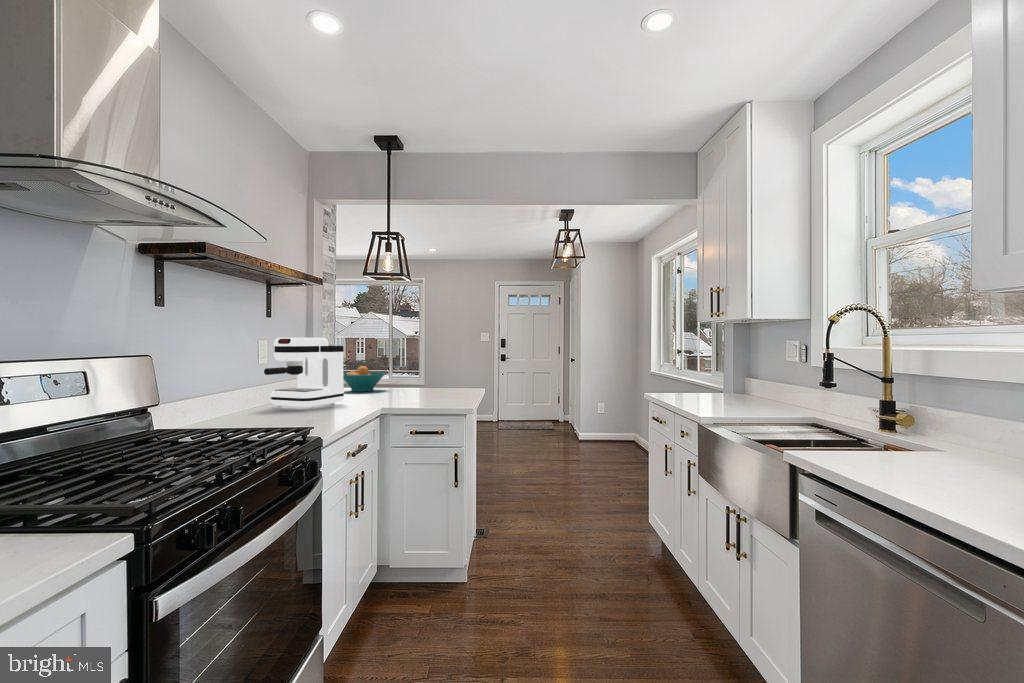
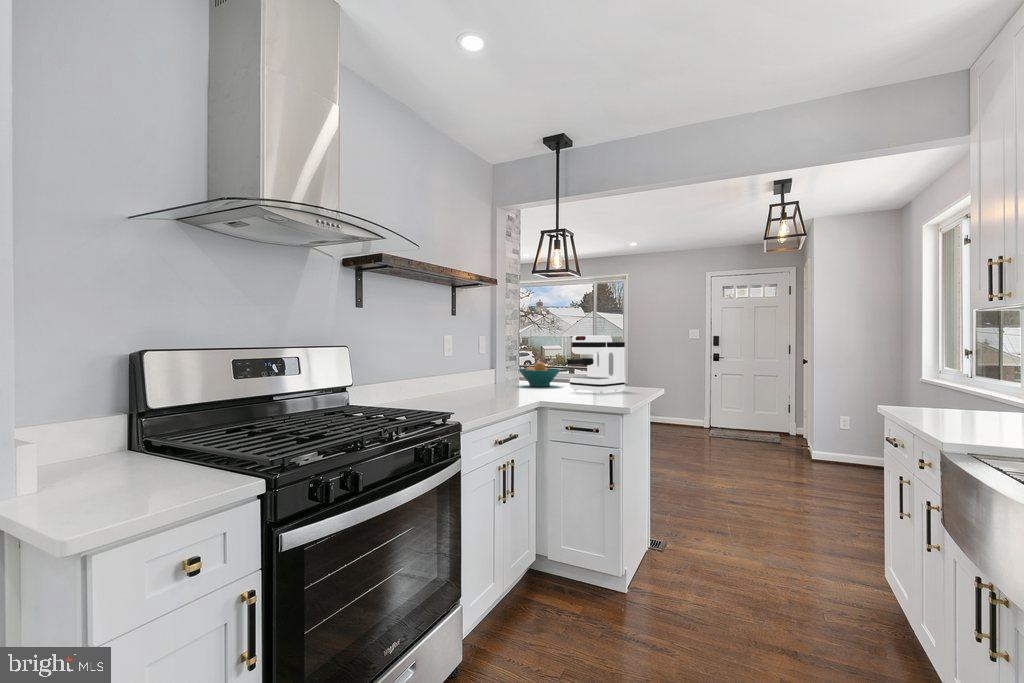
coffee maker: present [264,338,344,408] -> present [567,335,625,393]

